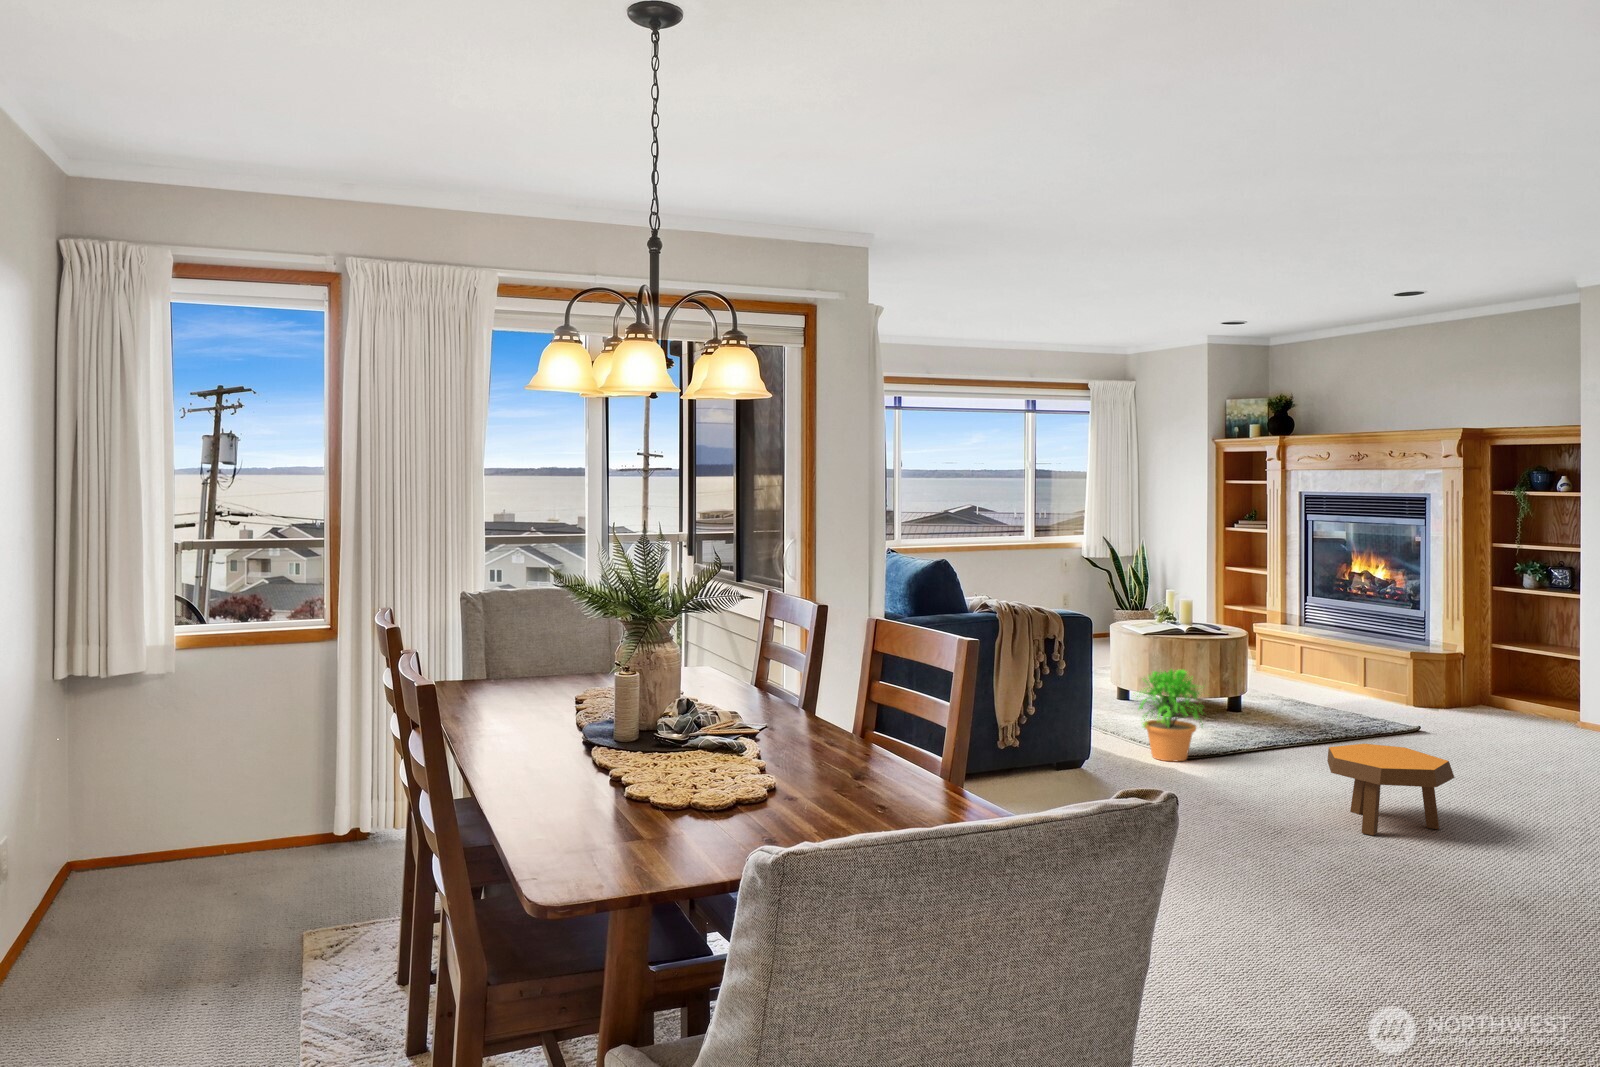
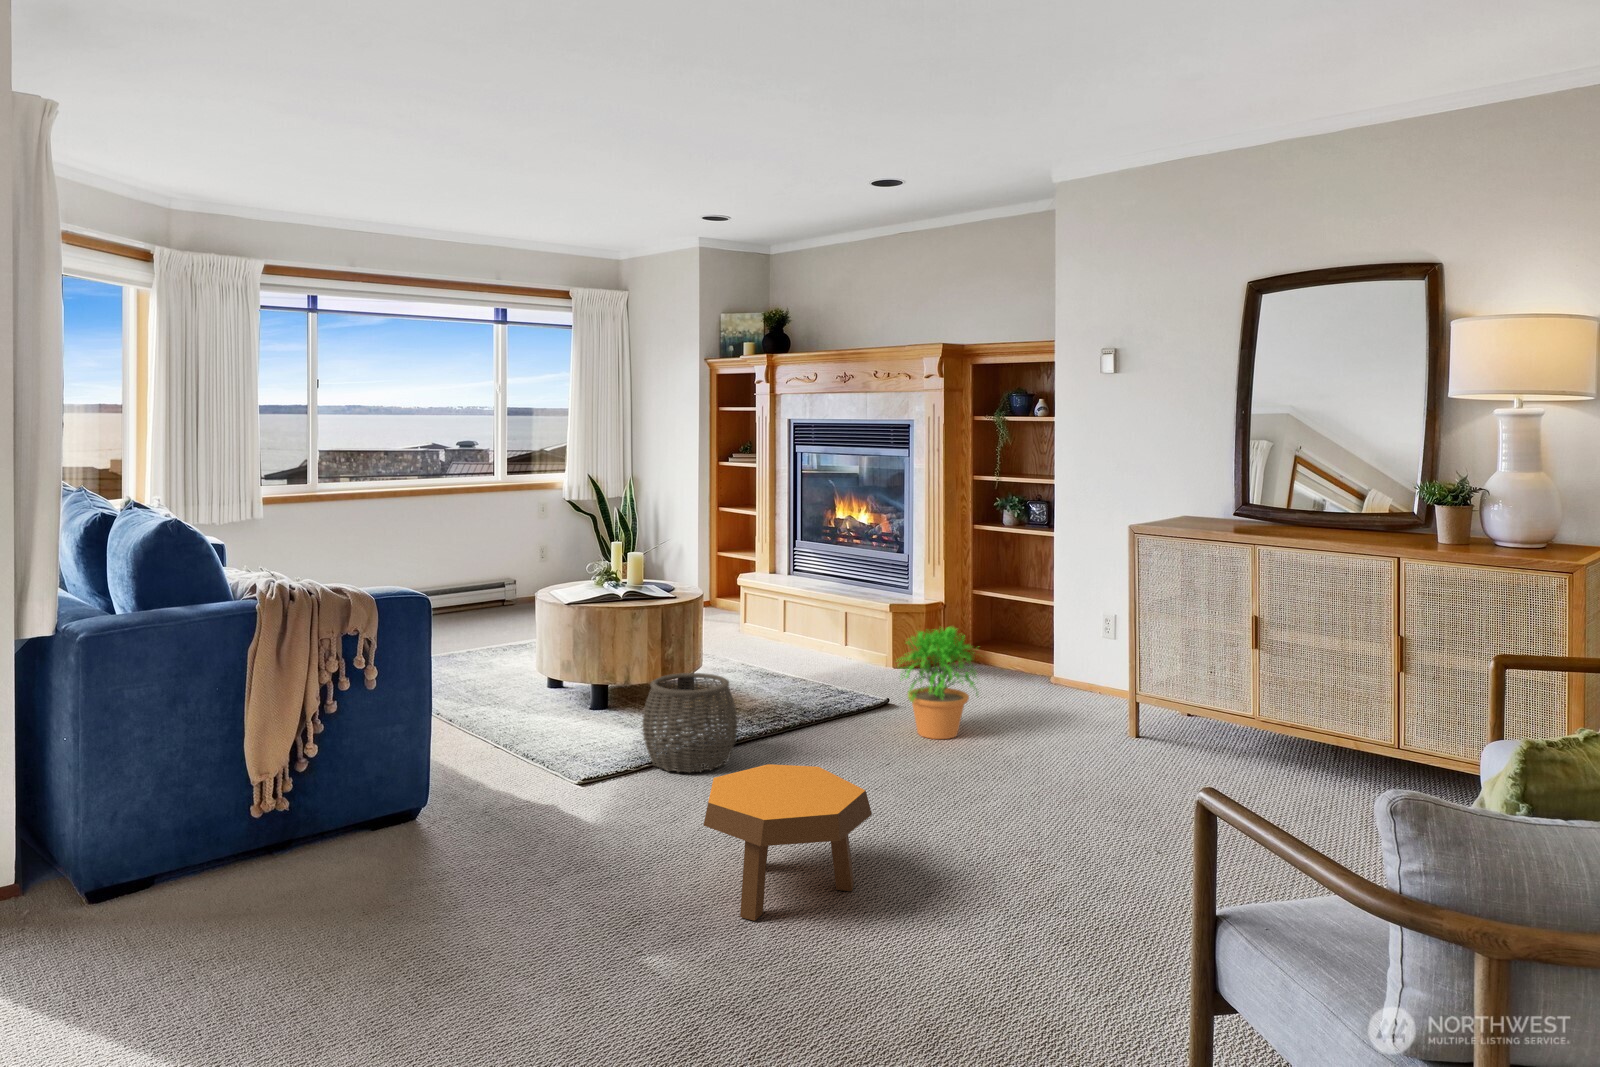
potted plant: present [1137,669,1203,761] -> present [900,627,978,739]
woven basket: none [1233,689,1311,760] -> present [642,673,738,772]

